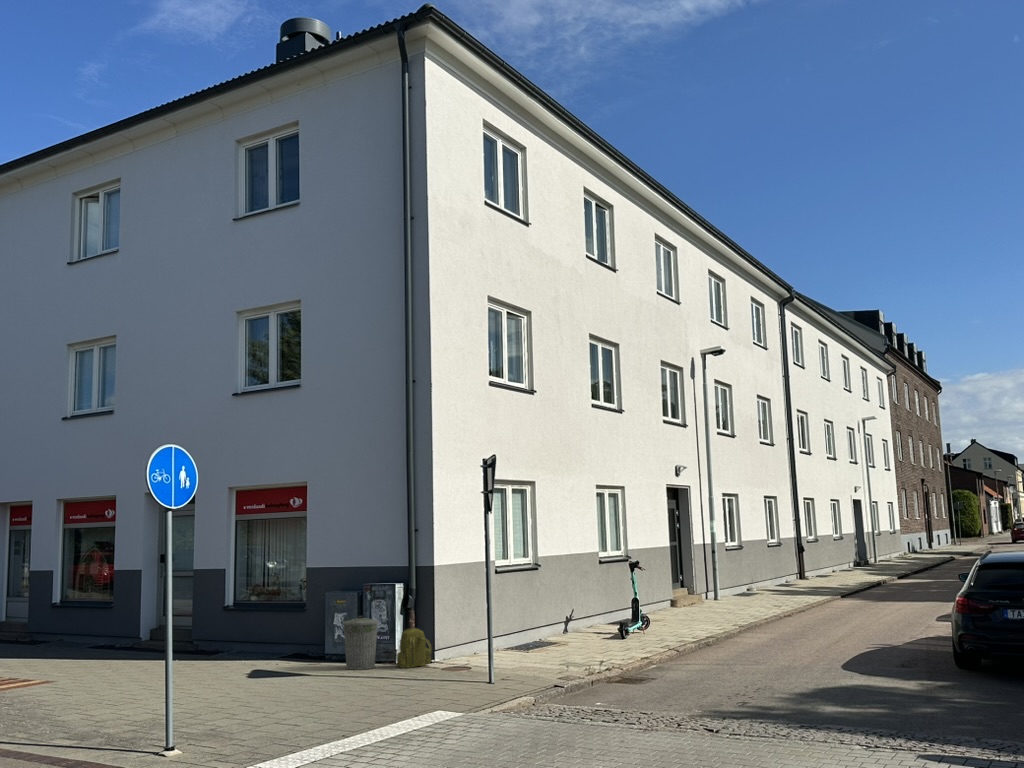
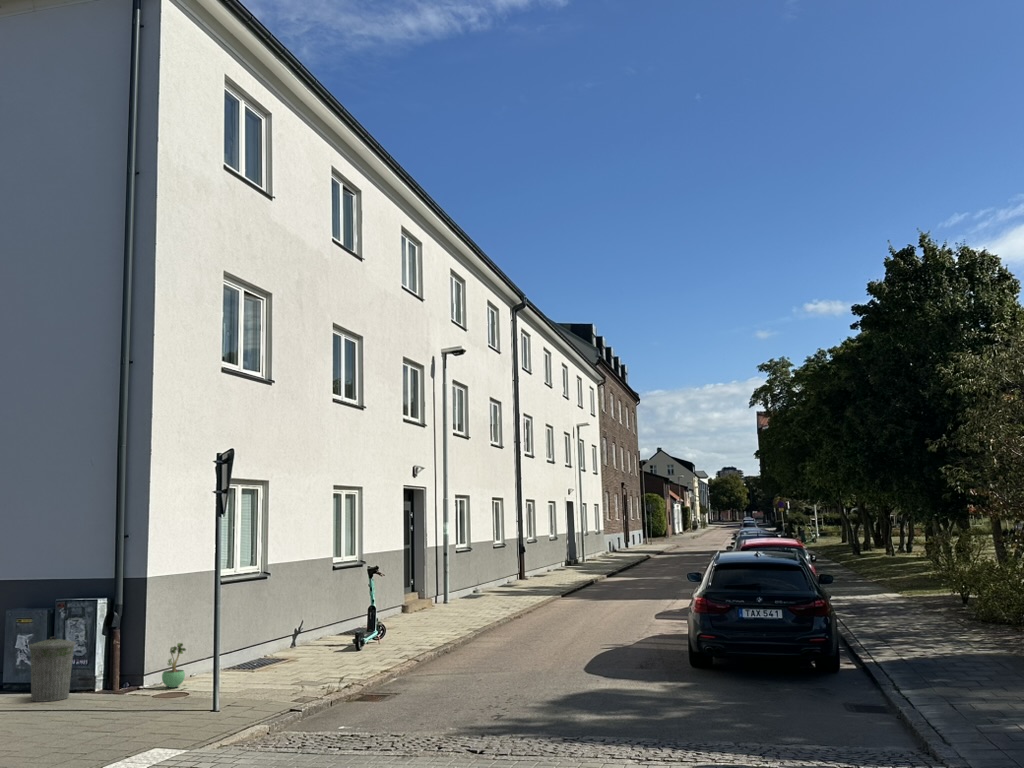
potted plant: none [449,624,468,663] -> present [162,643,186,688]
backpack: present [397,628,432,668] -> none [97,648,142,696]

